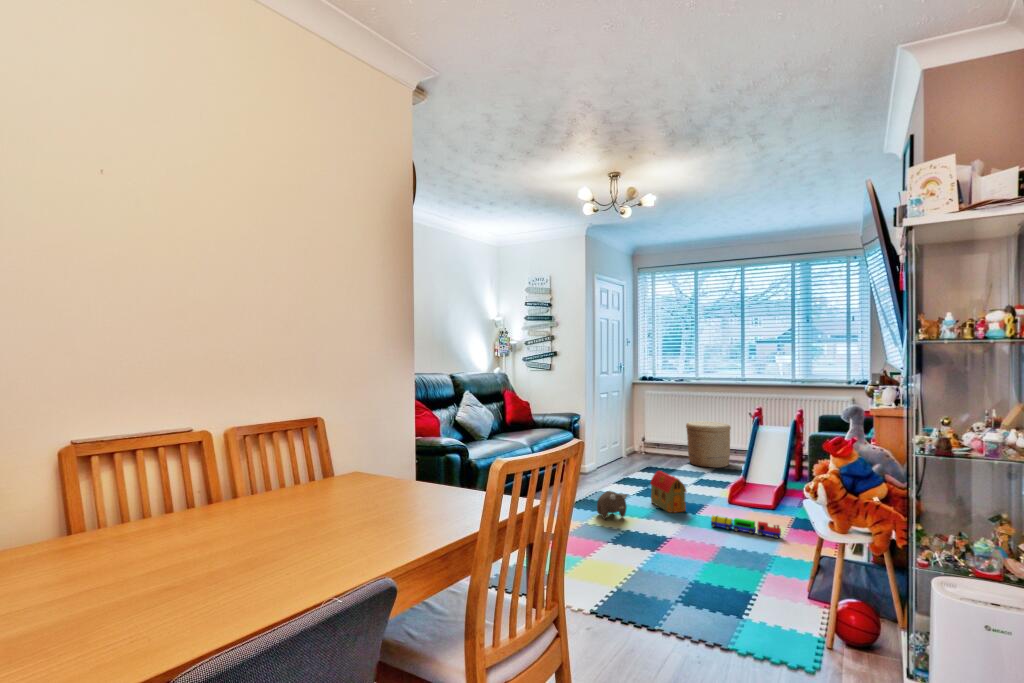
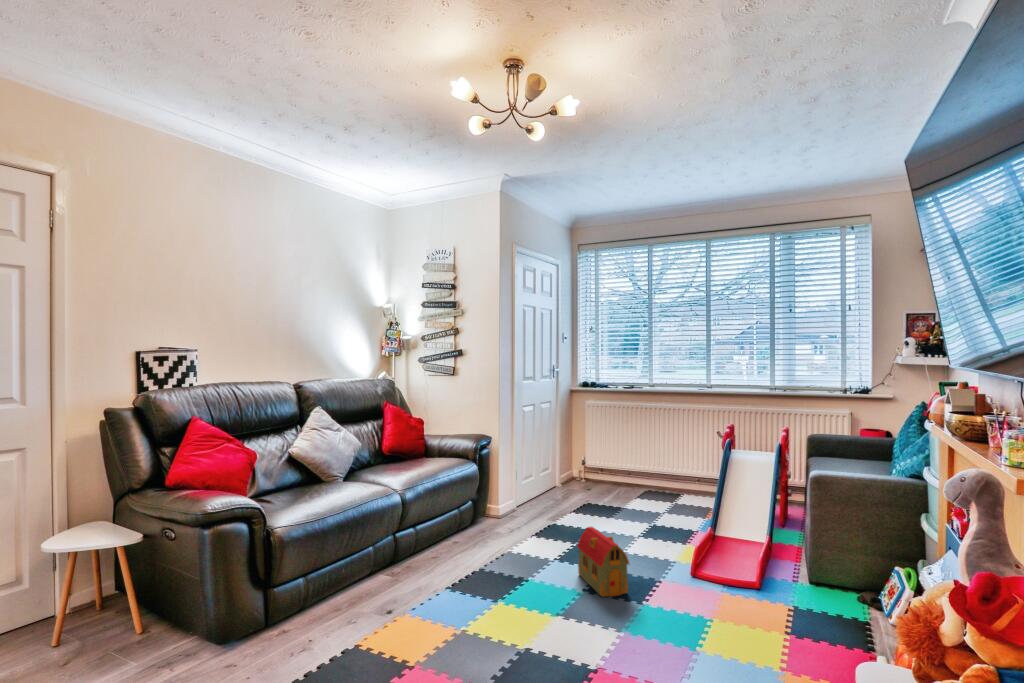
woven basket: present [686,421,731,468] -> none [636,441,693,505]
plush toy: present [597,491,627,519] -> none [490,568,535,616]
toy train: present [711,516,781,539] -> none [664,610,778,658]

